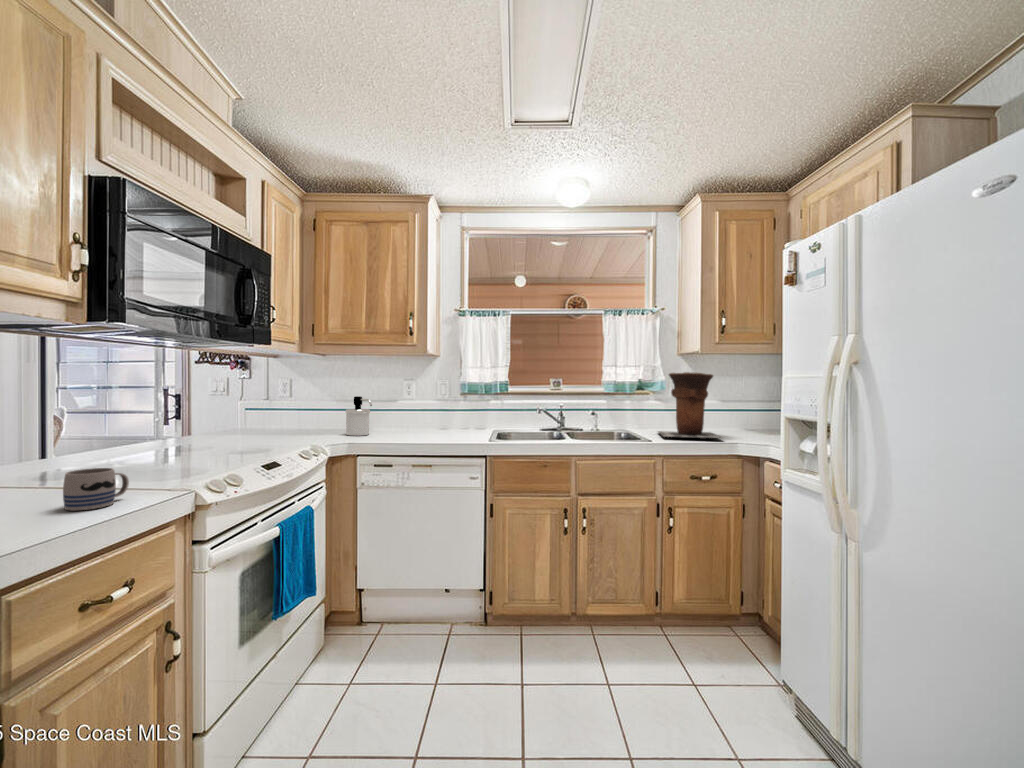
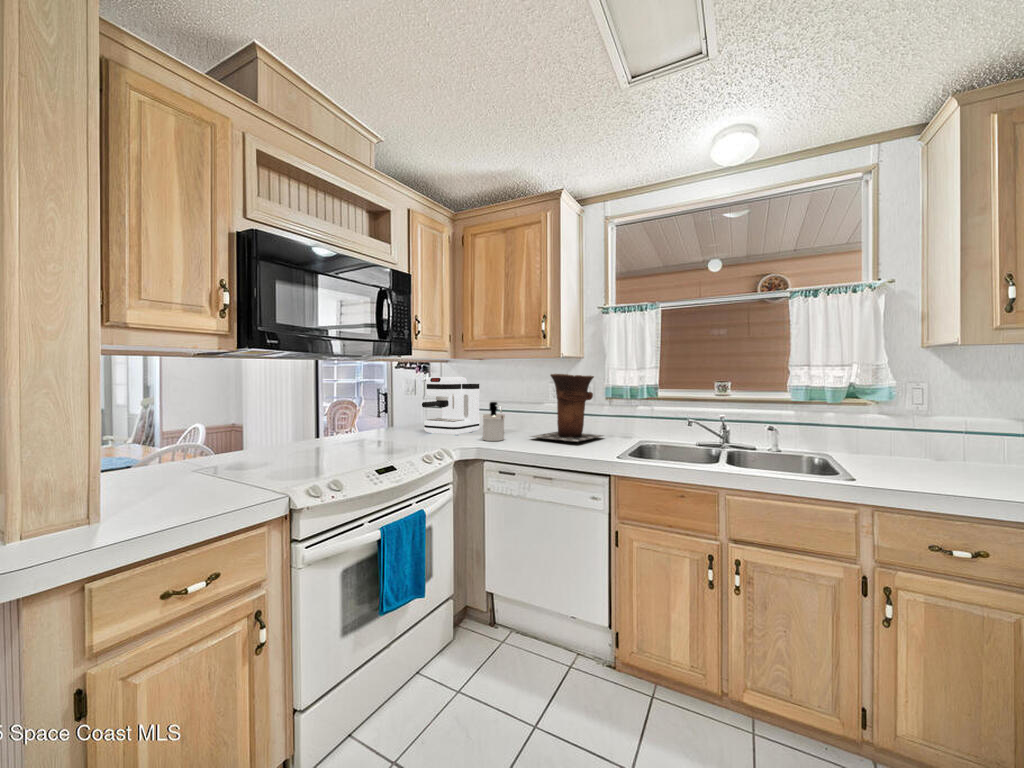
coffee maker: none [269,371,332,433] -> present [422,377,480,435]
vase: present [658,372,721,438] -> present [531,374,603,441]
mug: present [63,468,129,510] -> none [173,474,226,511]

